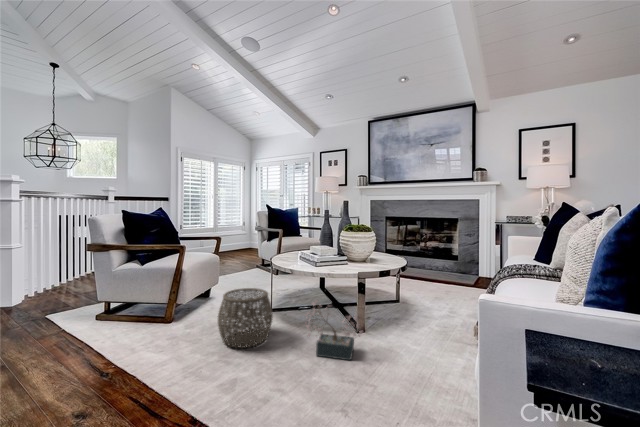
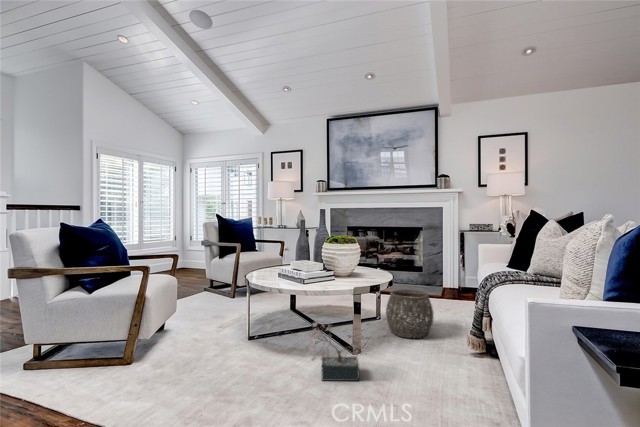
woven basket: present [218,288,273,348] -> present [386,289,434,338]

